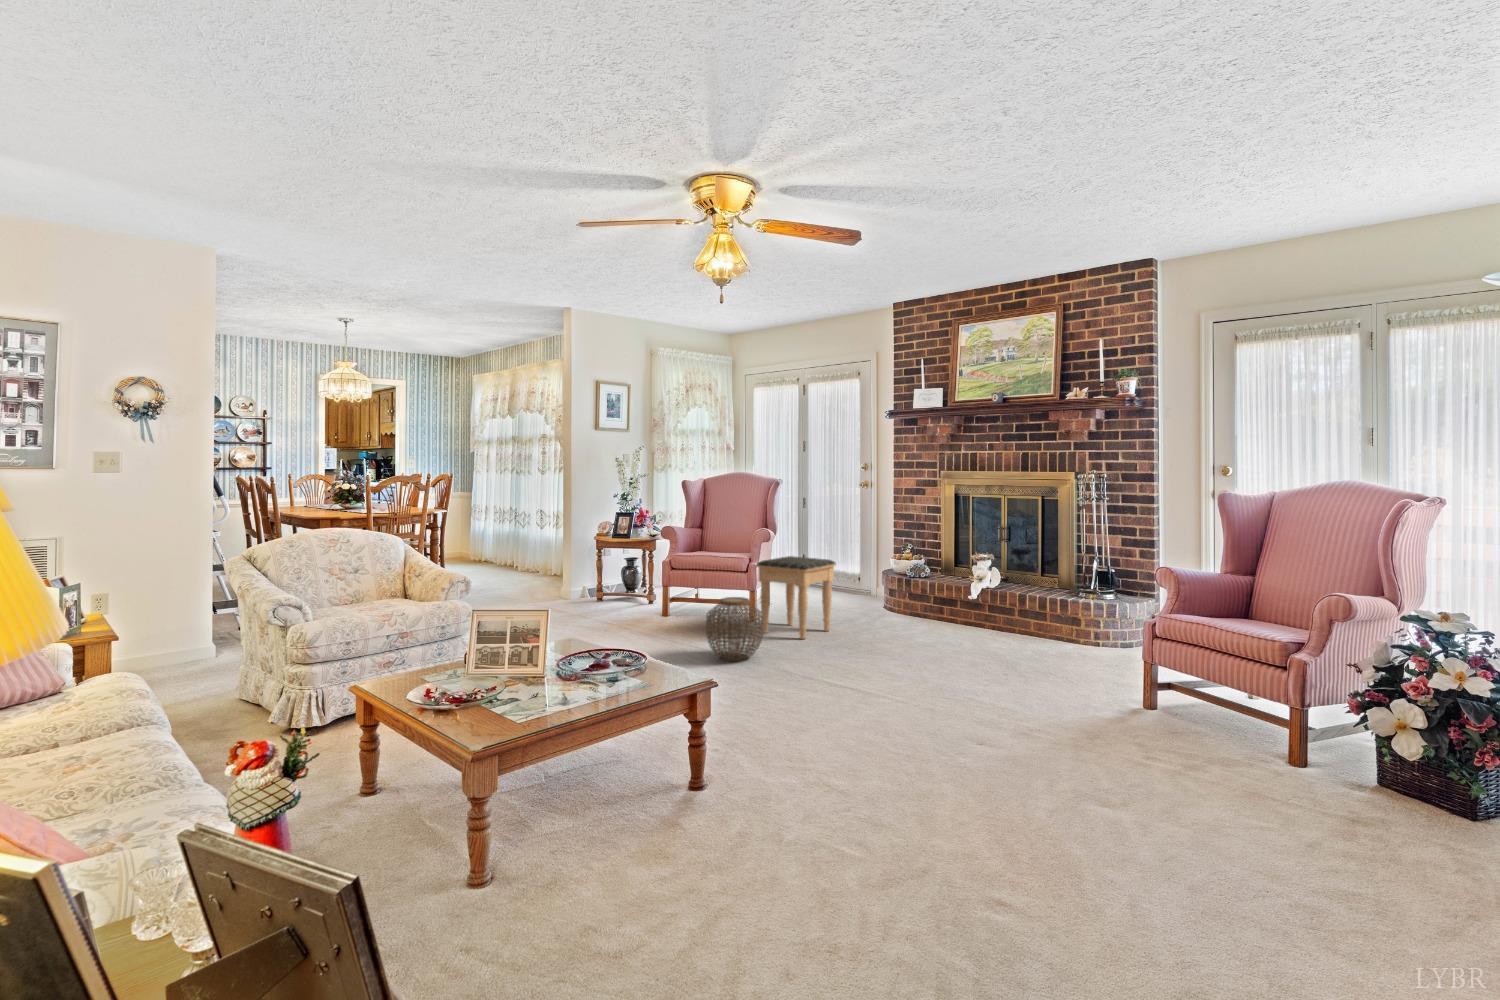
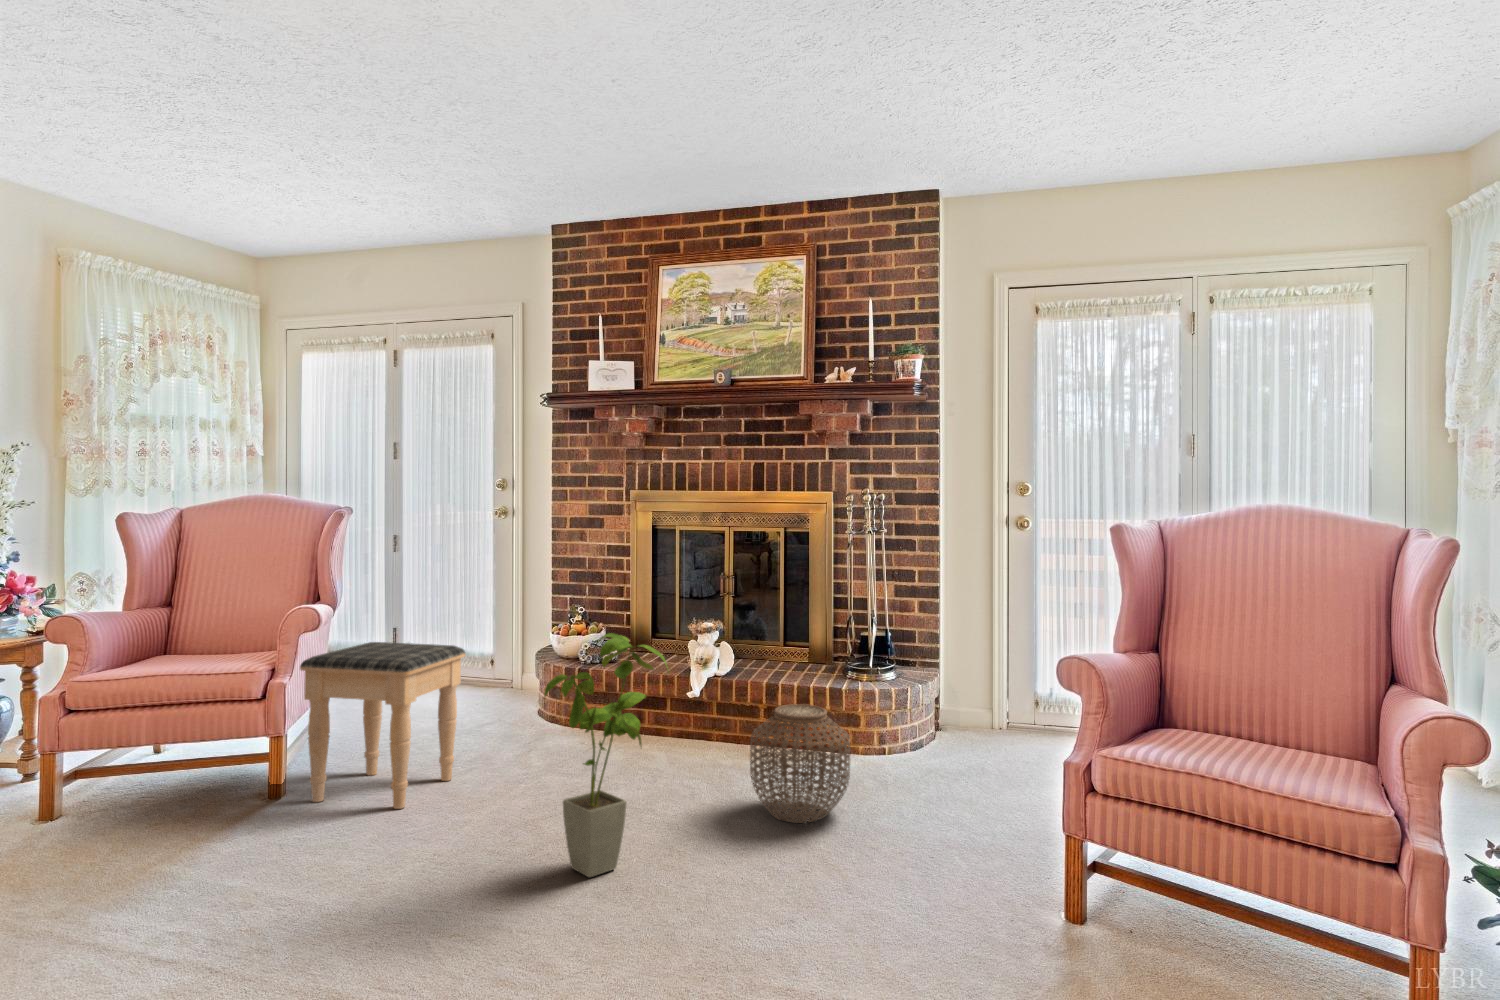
house plant: none [866,552,929,673] -> present [544,633,667,877]
woven basket: present [706,597,763,661] -> present [750,704,850,823]

